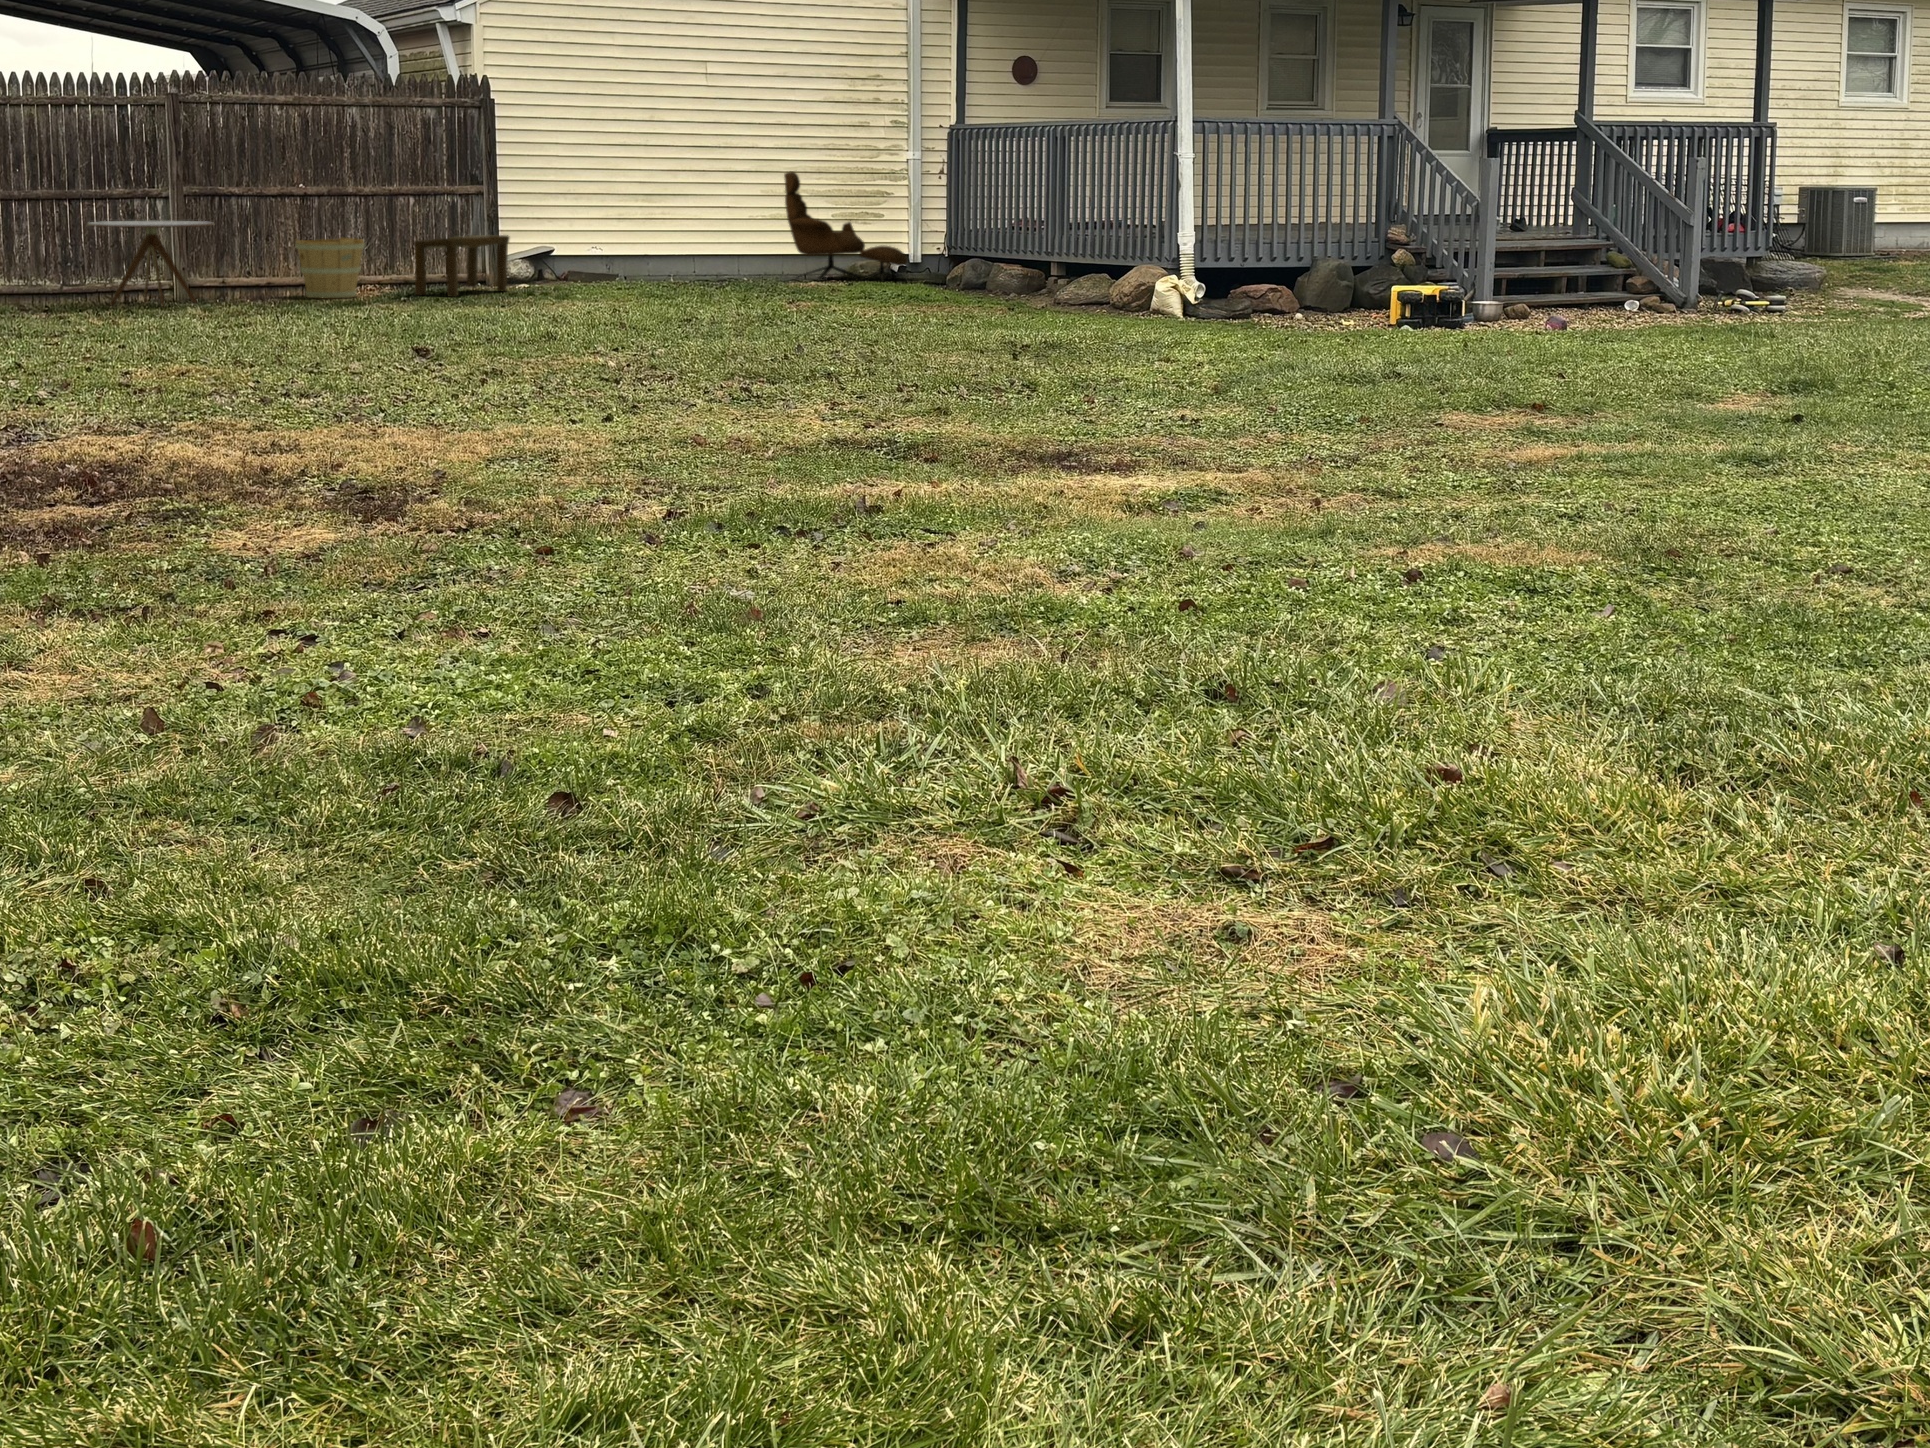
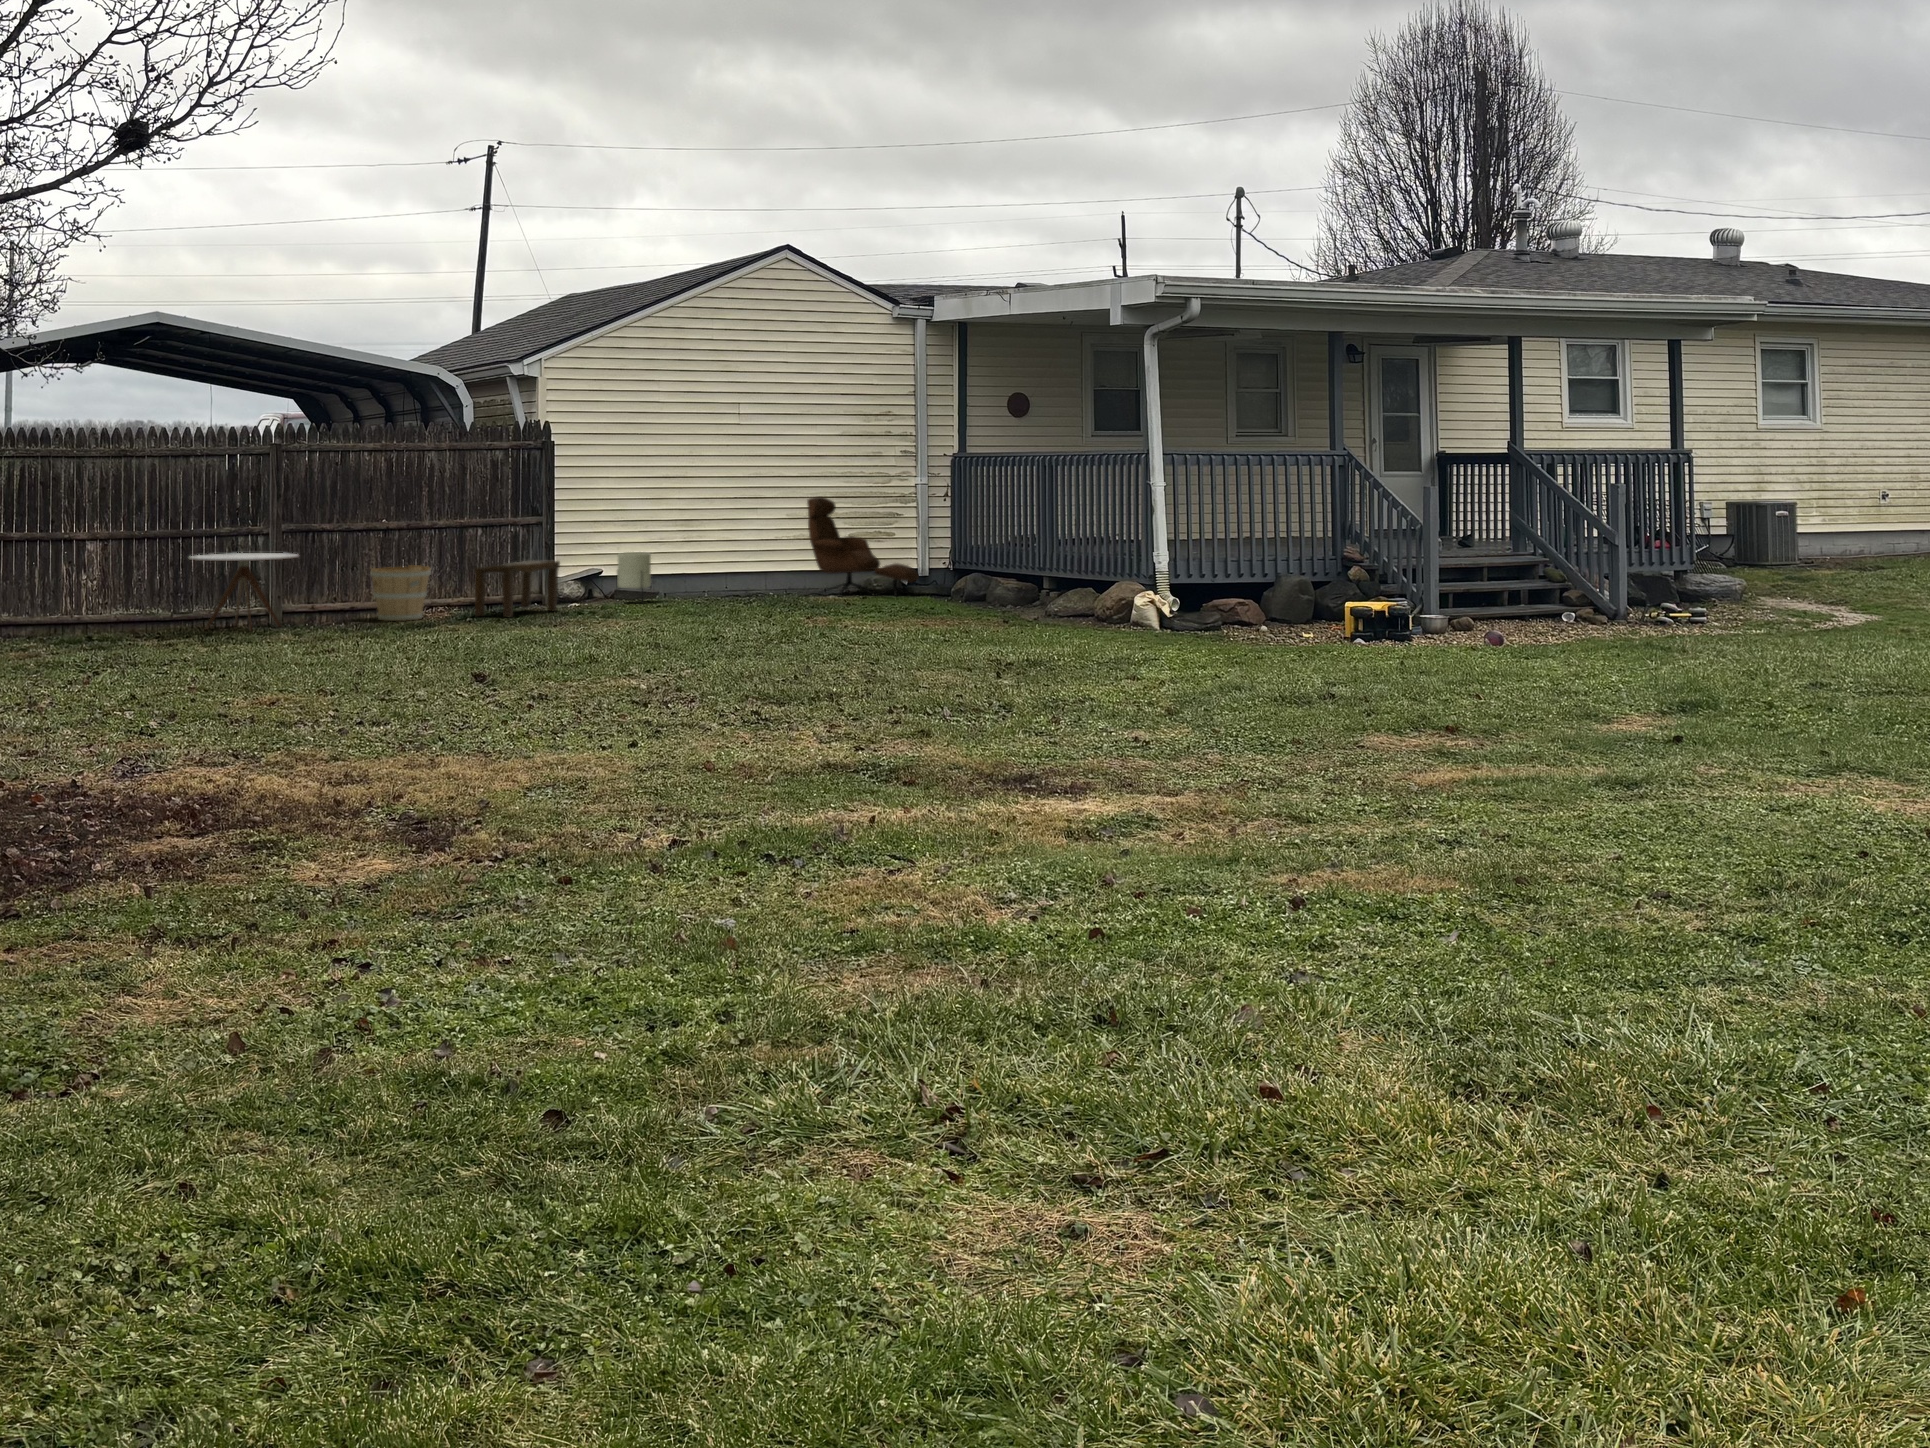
planter: none [573,229,611,286] -> present [617,552,651,602]

